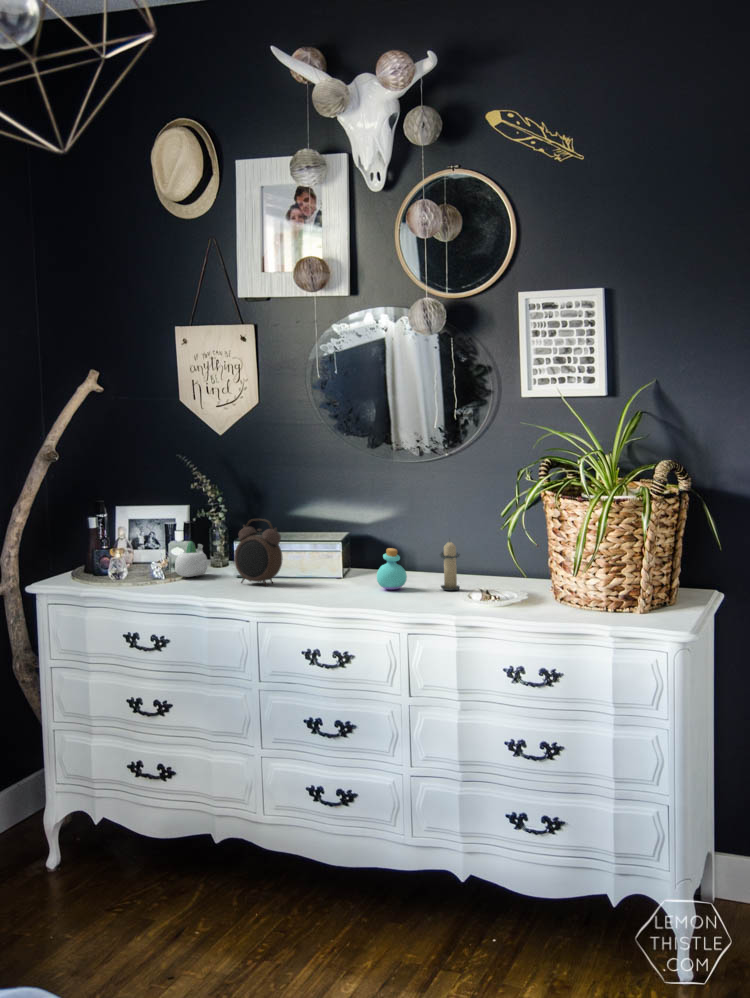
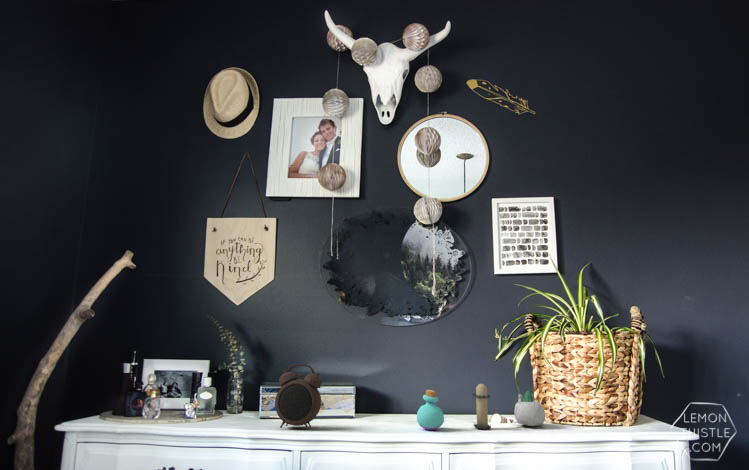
succulent planter: present [175,541,208,577] -> present [514,391,545,426]

